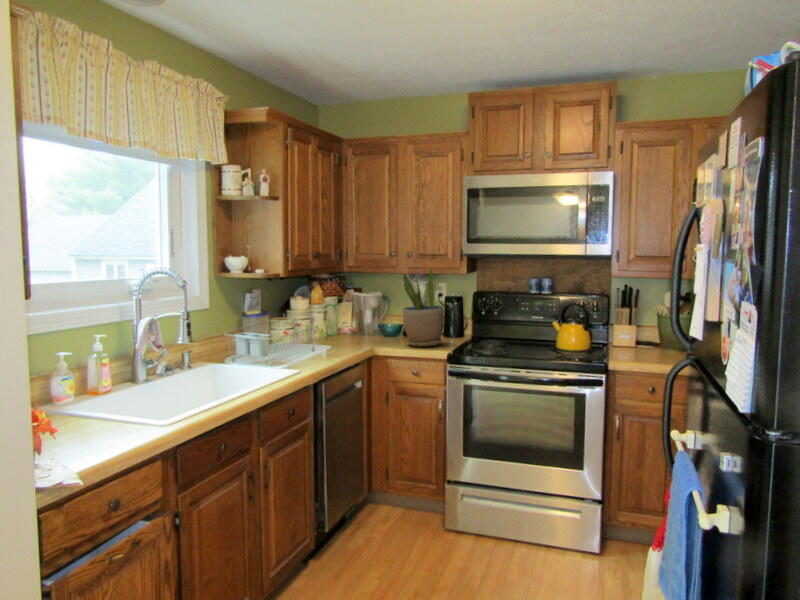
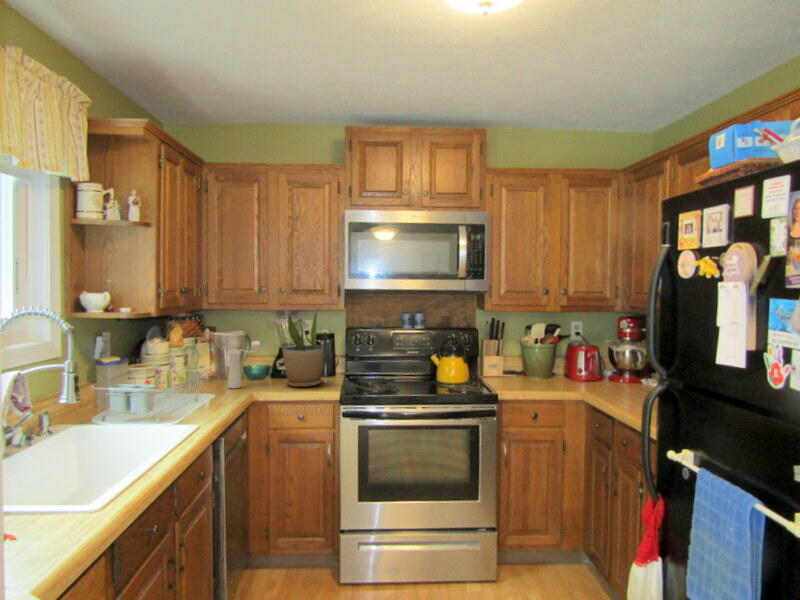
pepper mill: none [354,301,386,345] -> present [228,341,260,388]

